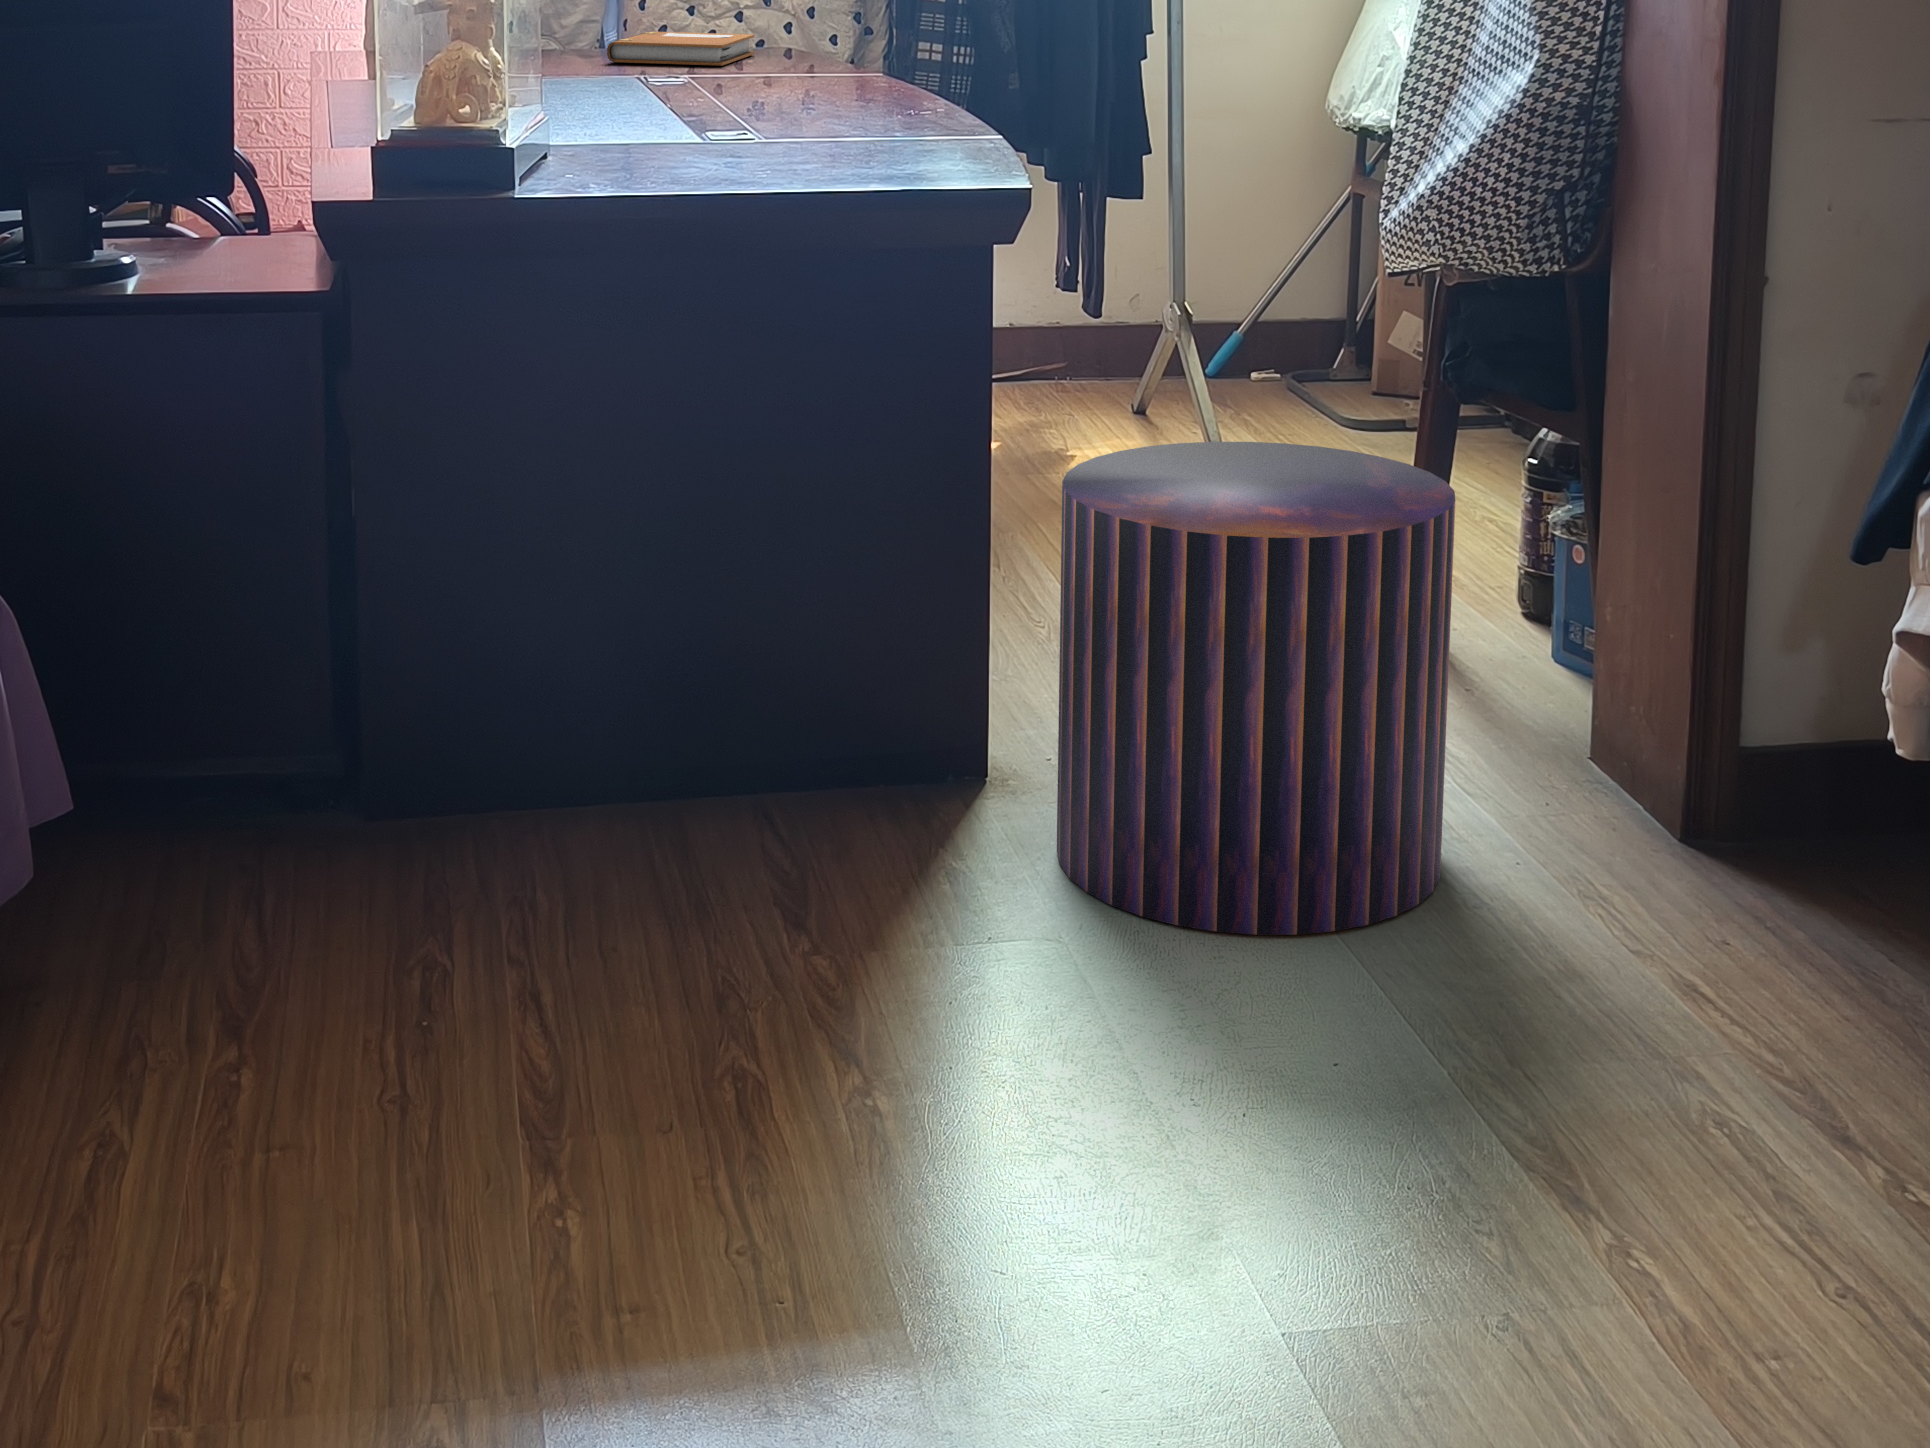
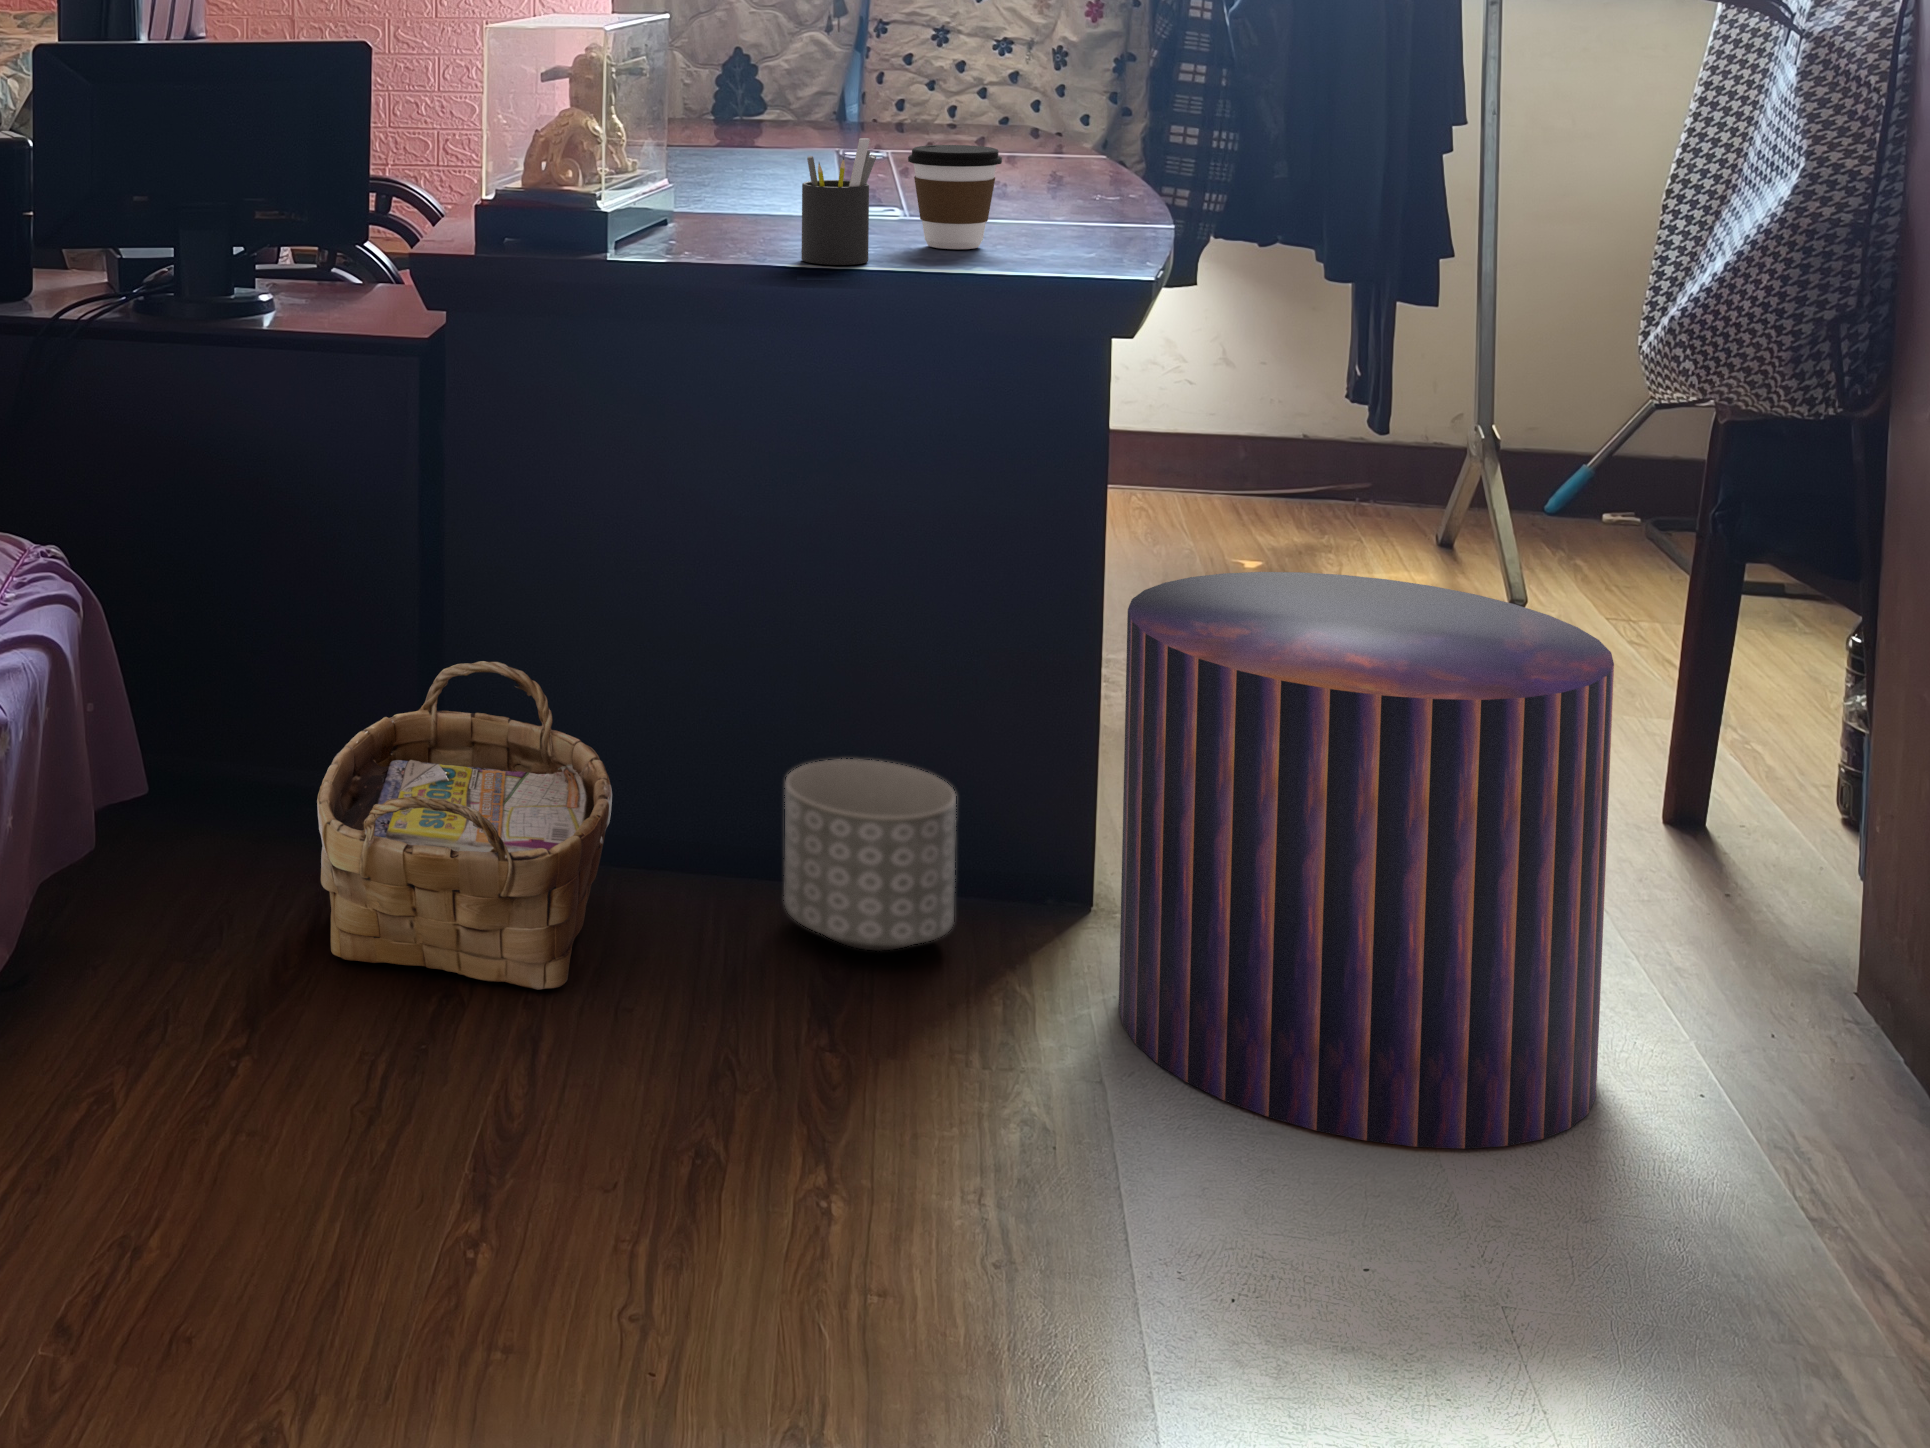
notebook: present [607,32,755,66] -> none [819,106,983,142]
pen holder: none [735,50,805,179] -> present [801,138,876,265]
coffee cup: none [815,57,903,160] -> present [908,145,1002,249]
woven basket: none [277,624,586,962] -> present [317,661,612,990]
planter: none [741,671,901,855] -> present [784,759,956,951]

